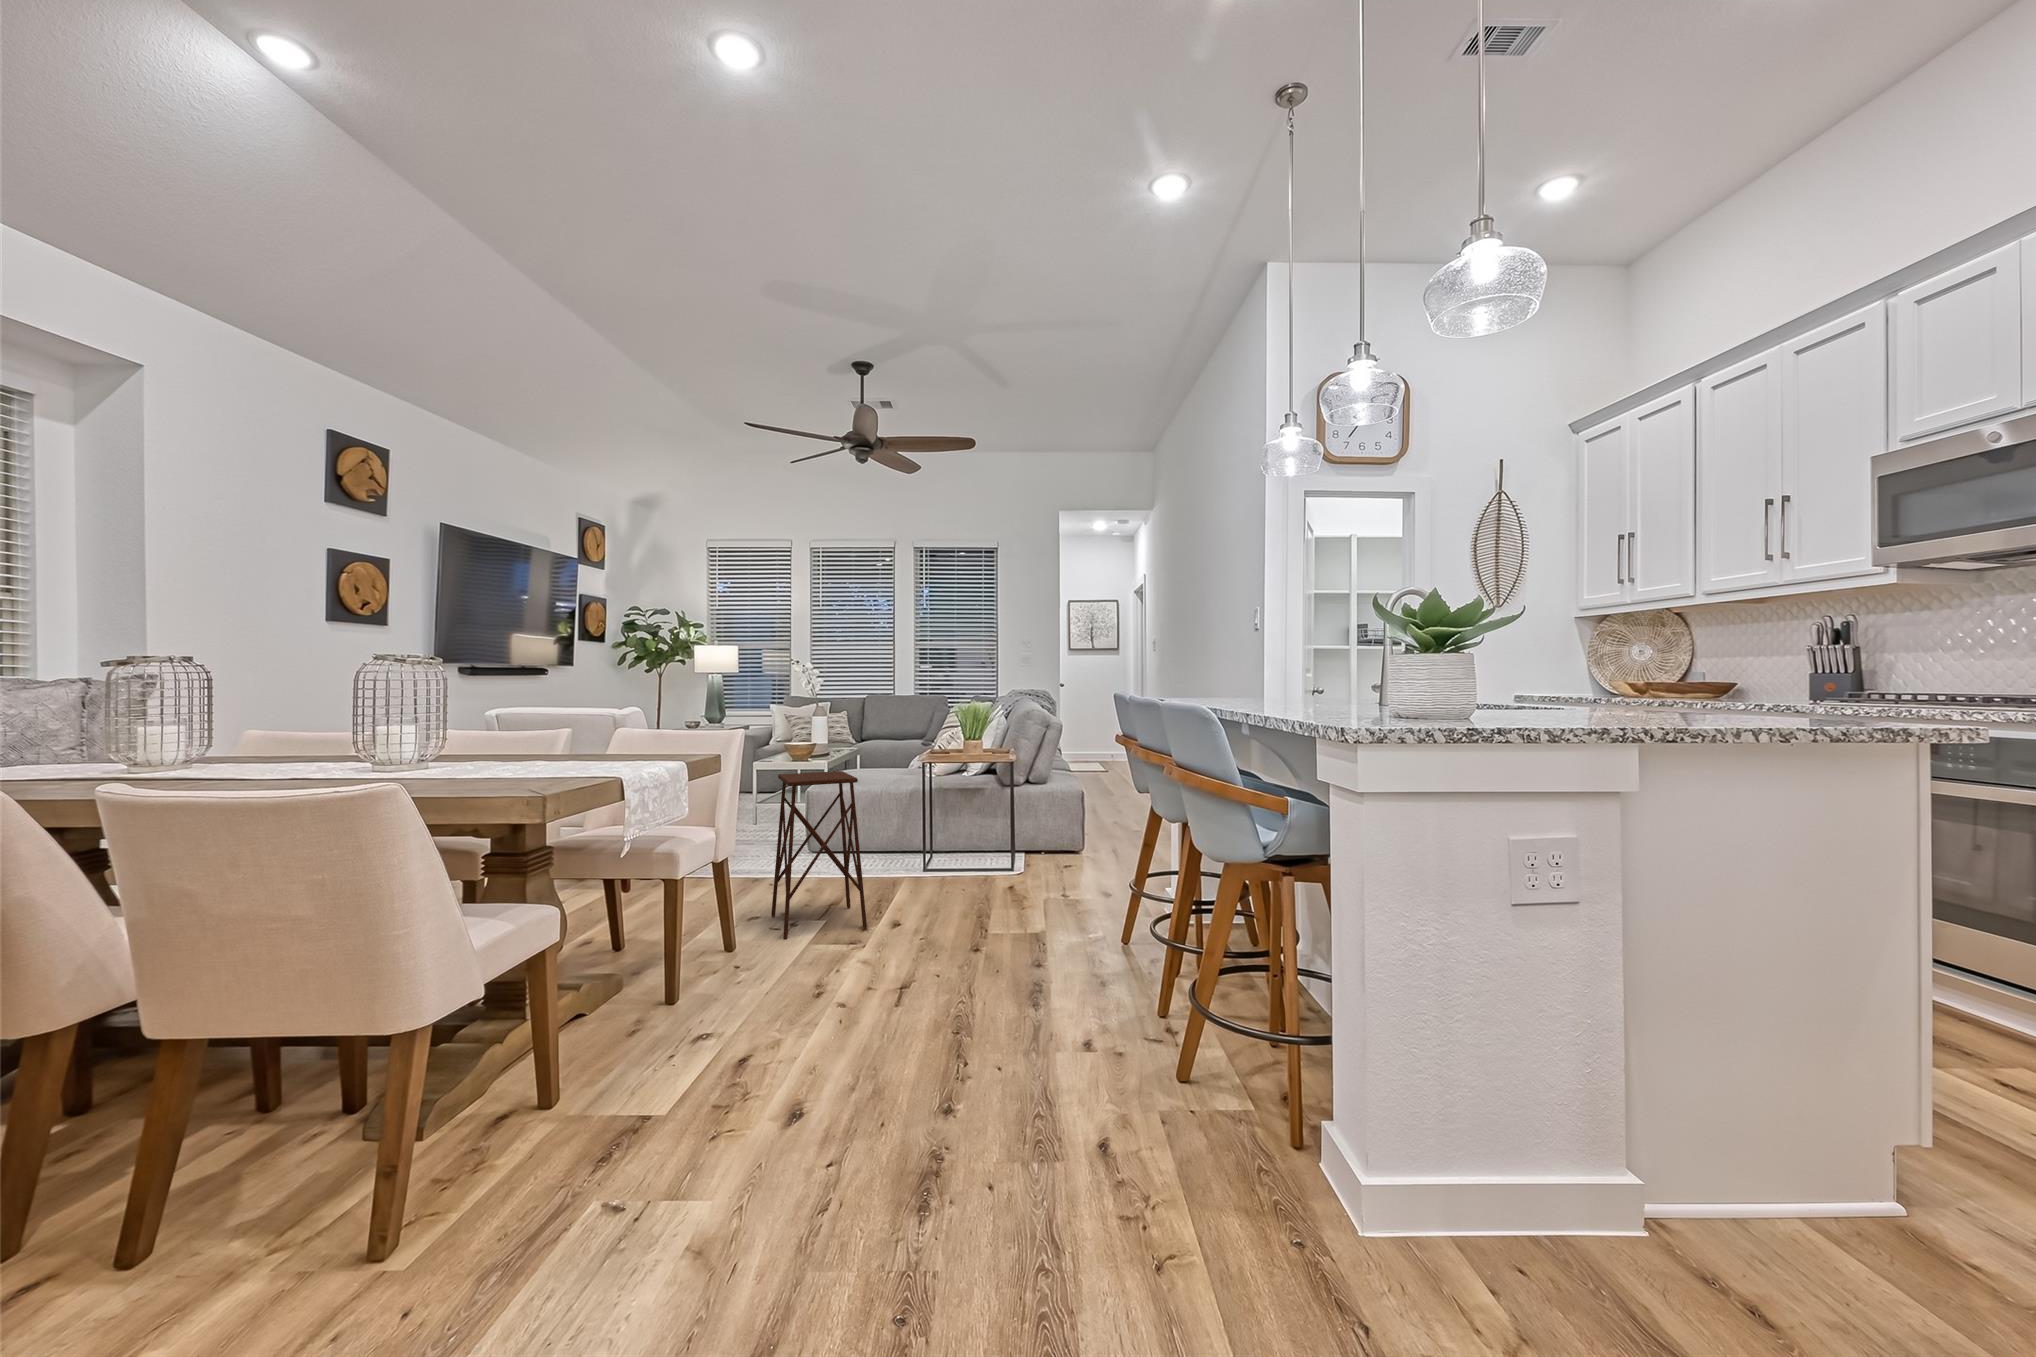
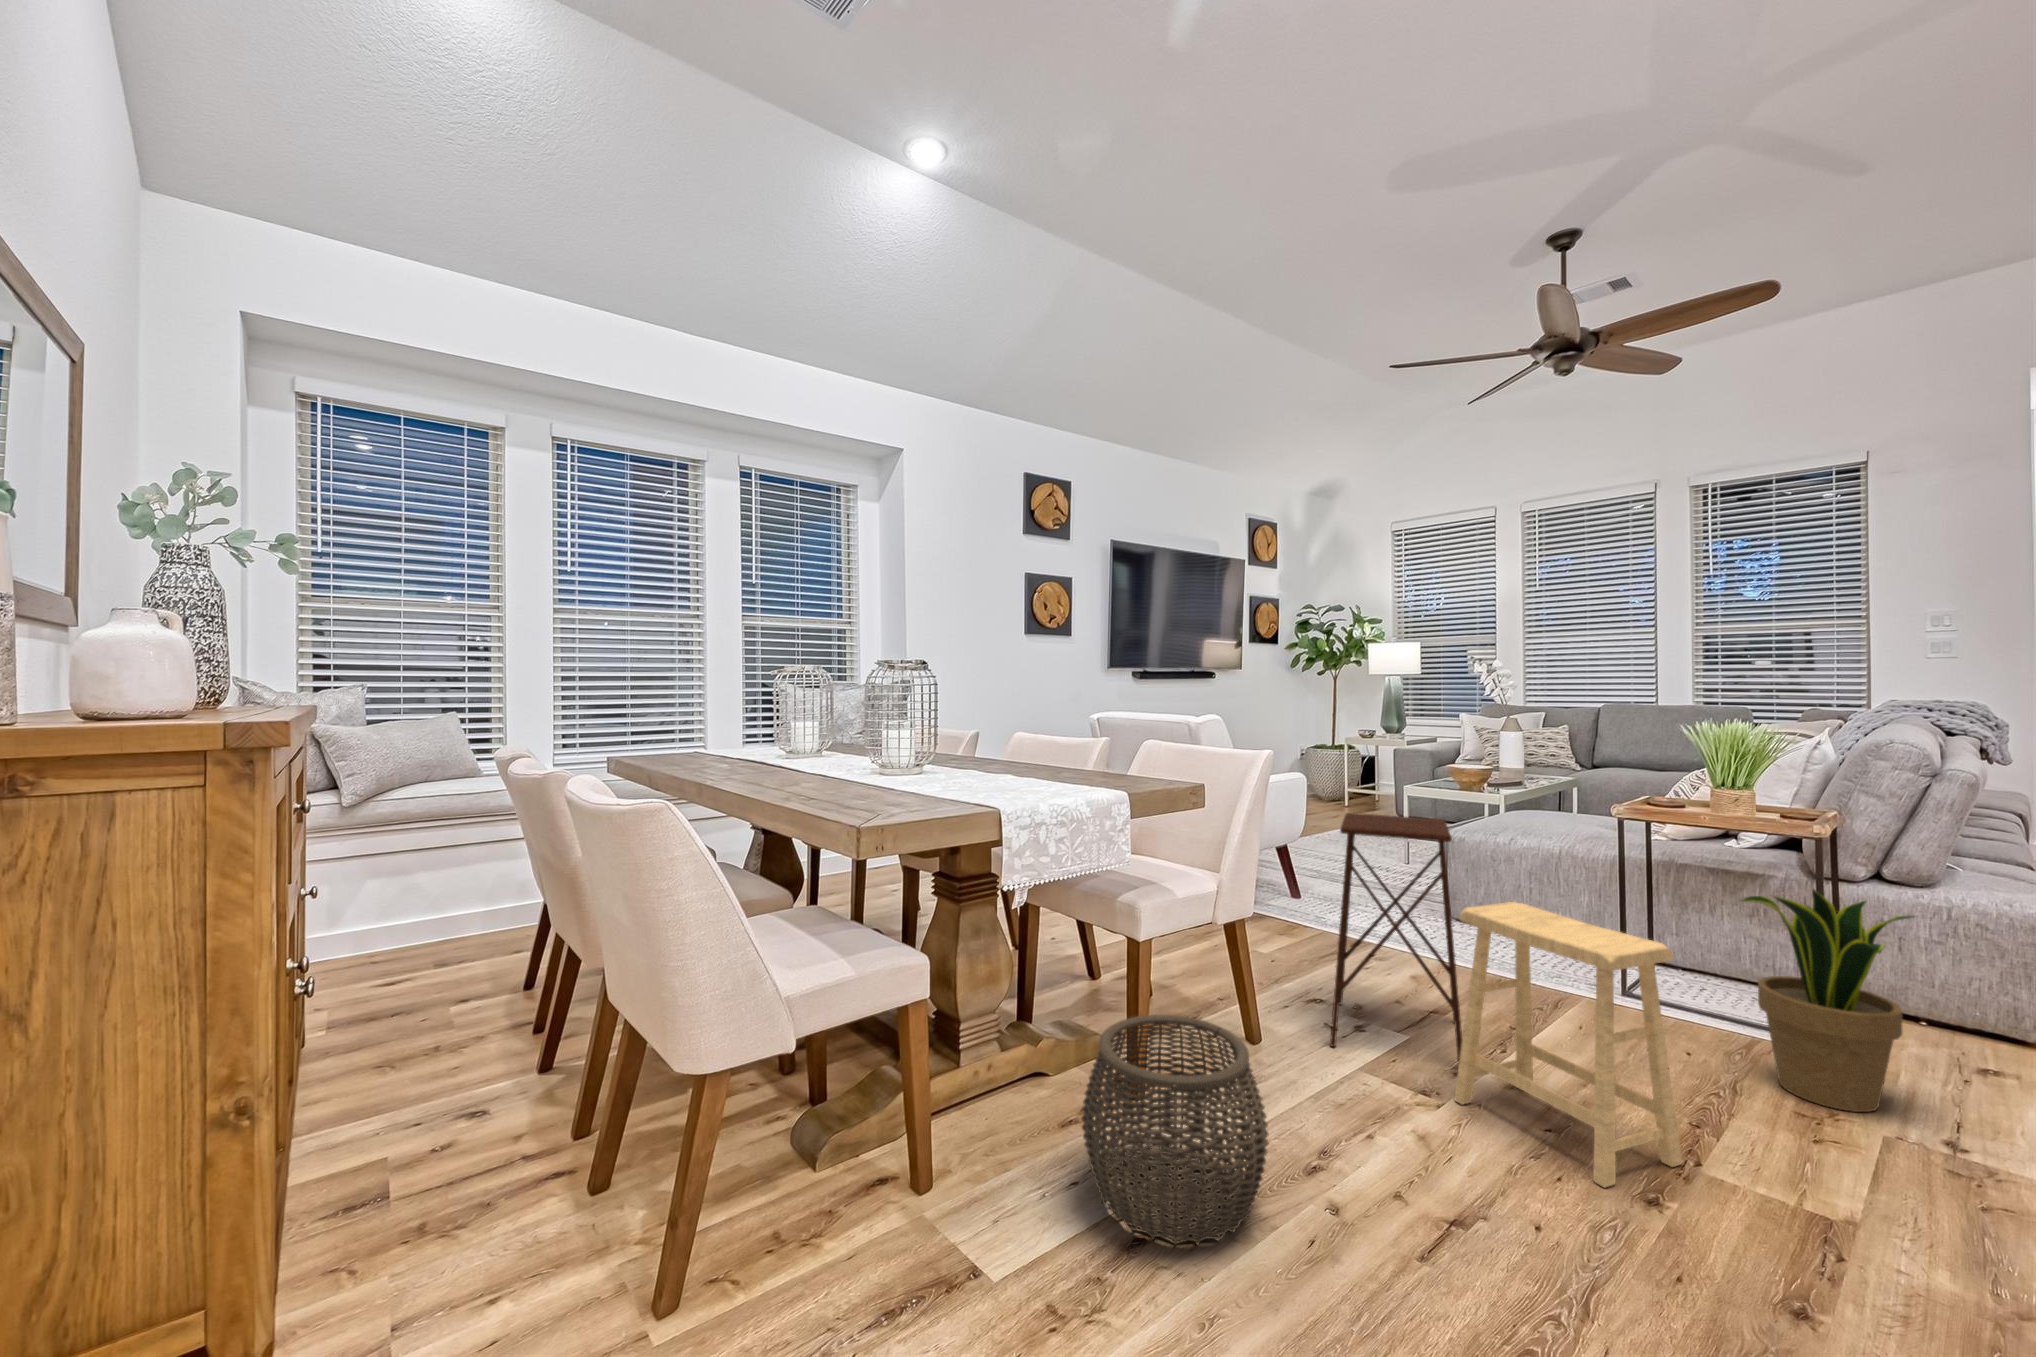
potted plant: none [987,785,1052,896] -> present [1741,889,1912,1112]
footstool: none [870,813,979,952] -> present [1455,902,1682,1187]
woven basket: none [679,913,811,1054] -> present [1081,1014,1268,1245]

